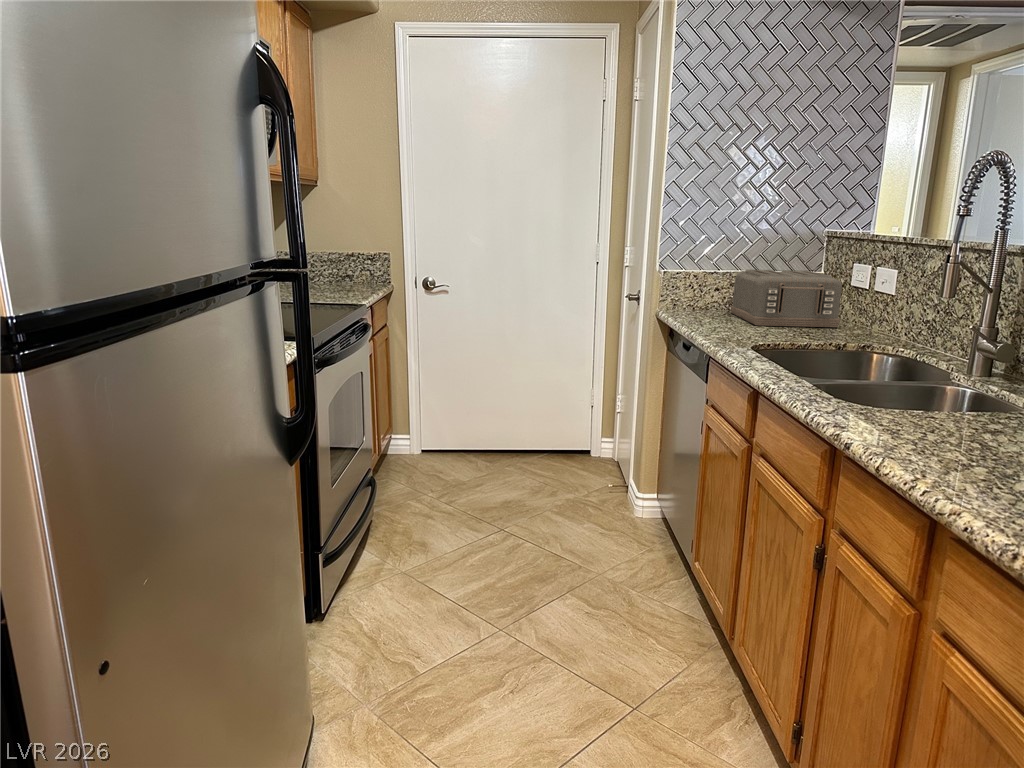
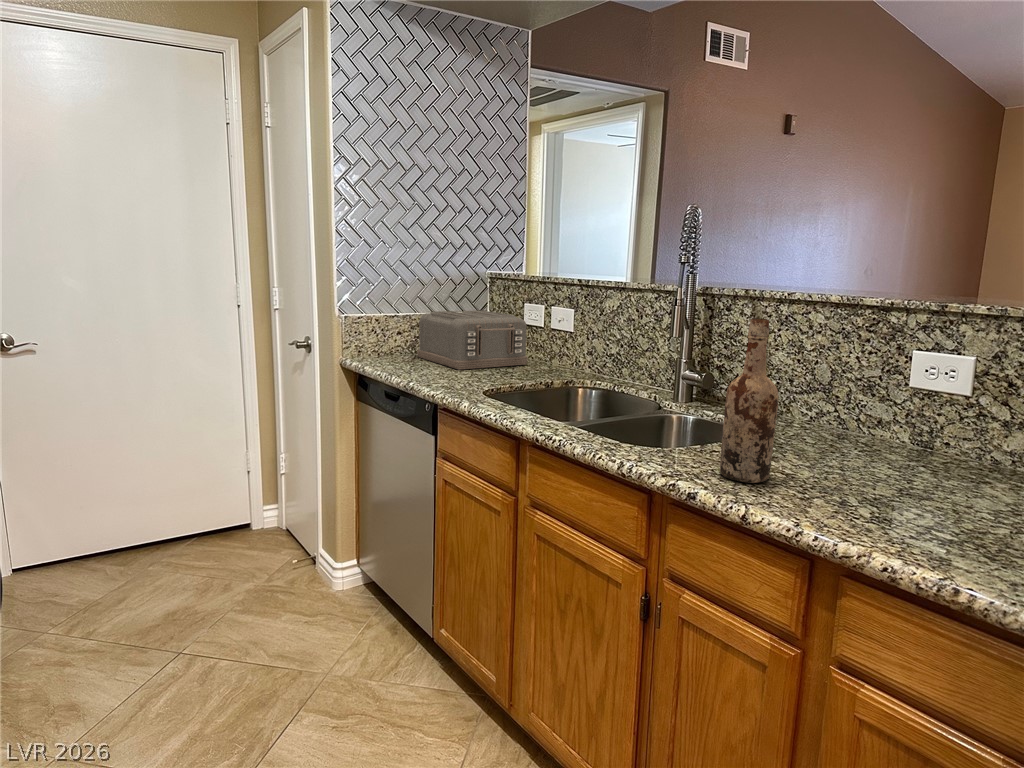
wine bottle: none [898,267,974,445] -> present [720,318,779,483]

